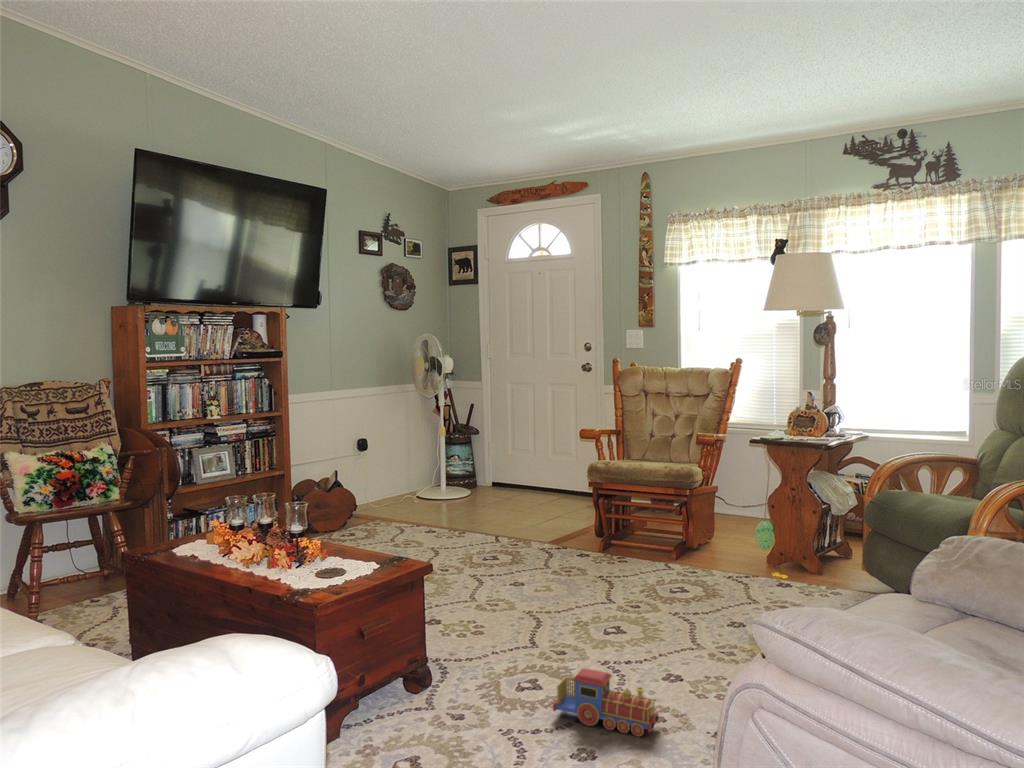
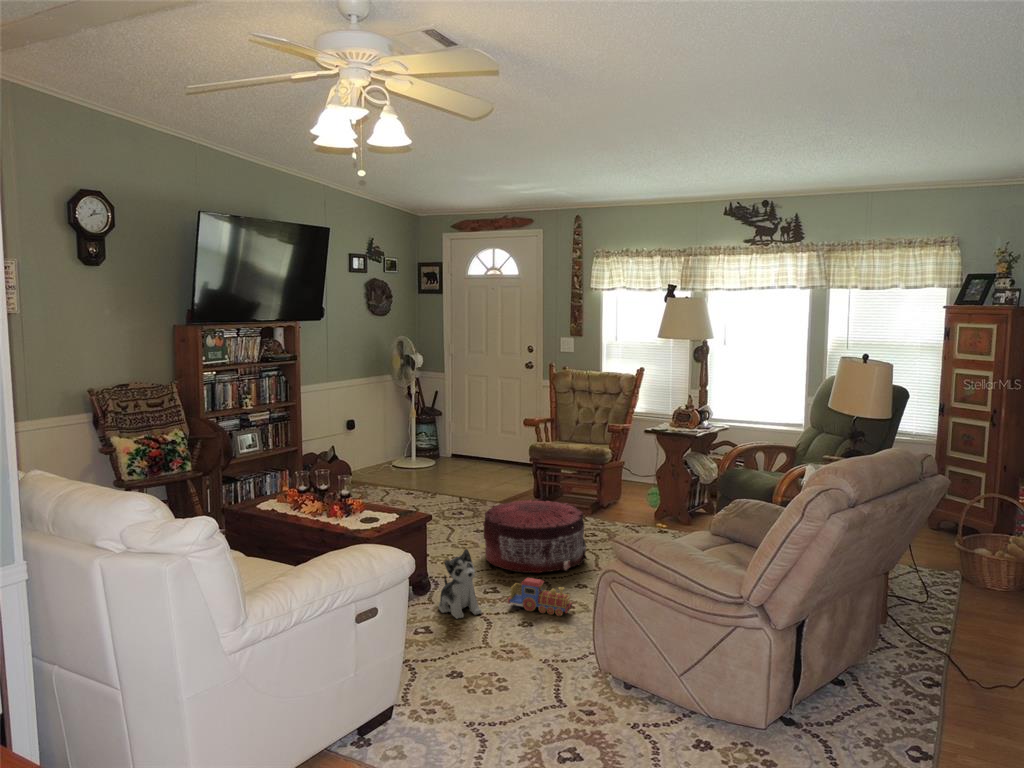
pouf: none [520,537,677,654] -> present [483,499,587,573]
plush toy: none [442,622,510,740] -> present [439,549,482,619]

